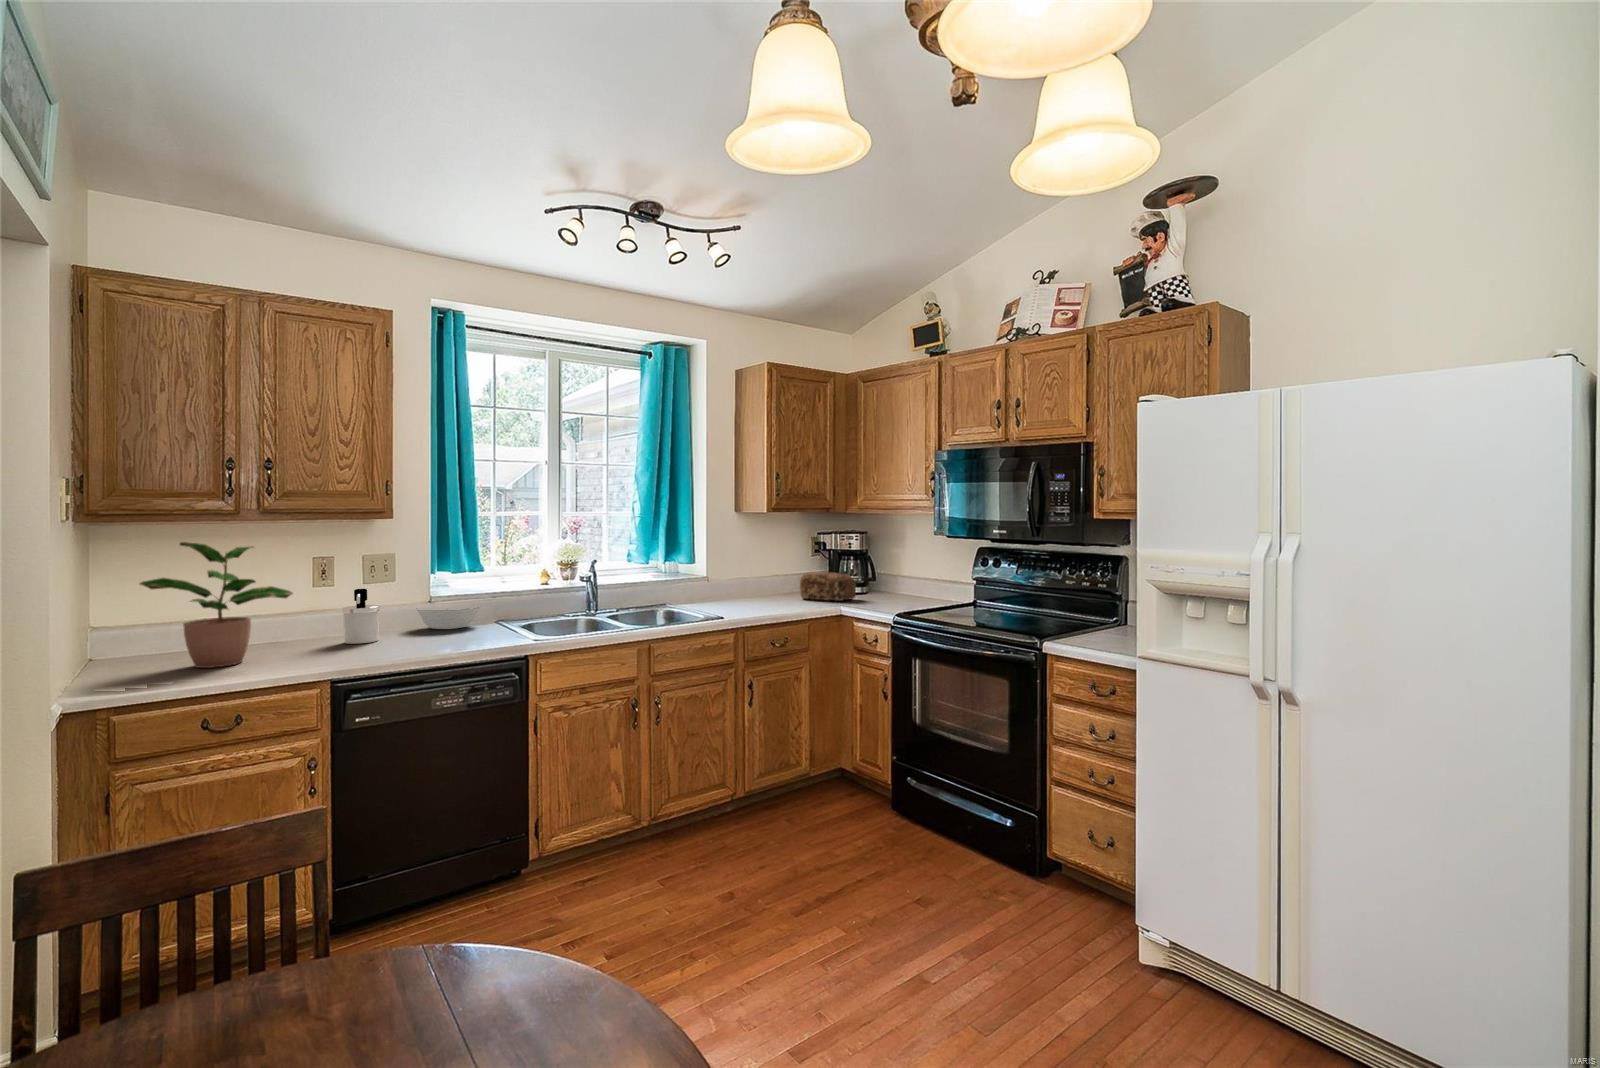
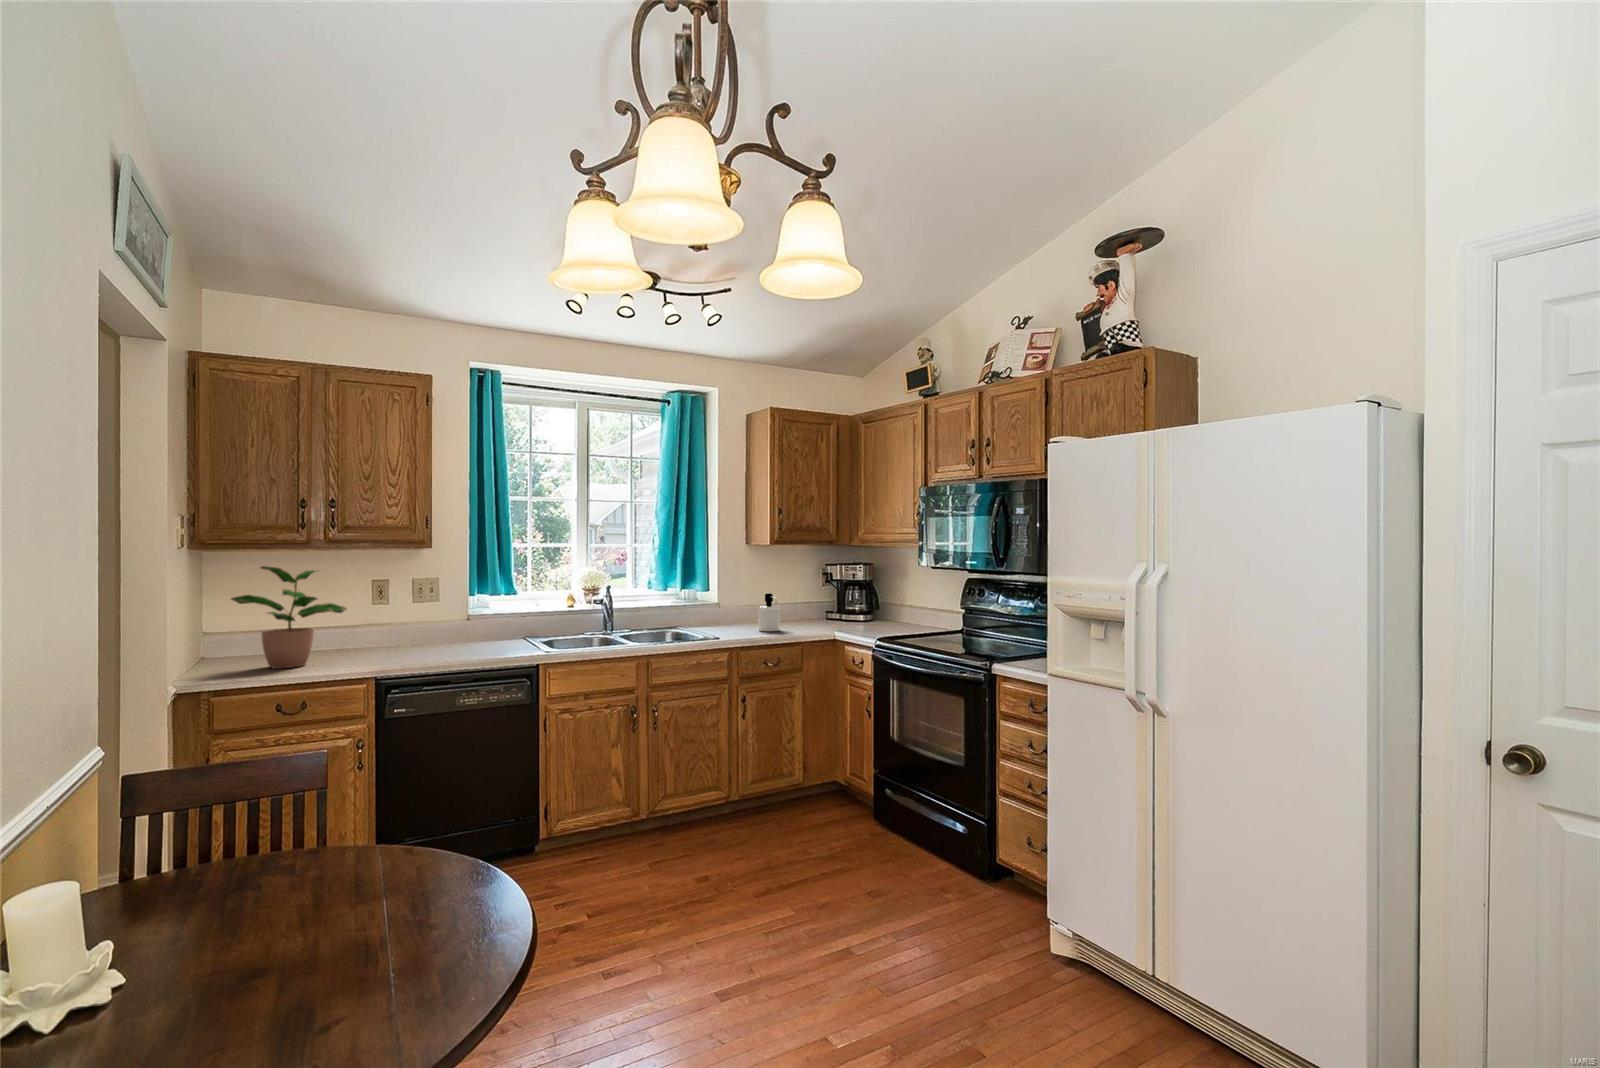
bread loaf: present [800,572,856,601] -> none [807,599,860,626]
soap dispenser: present [342,589,380,644] -> present [758,594,780,631]
bowl: present [416,605,481,629] -> none [454,622,510,643]

